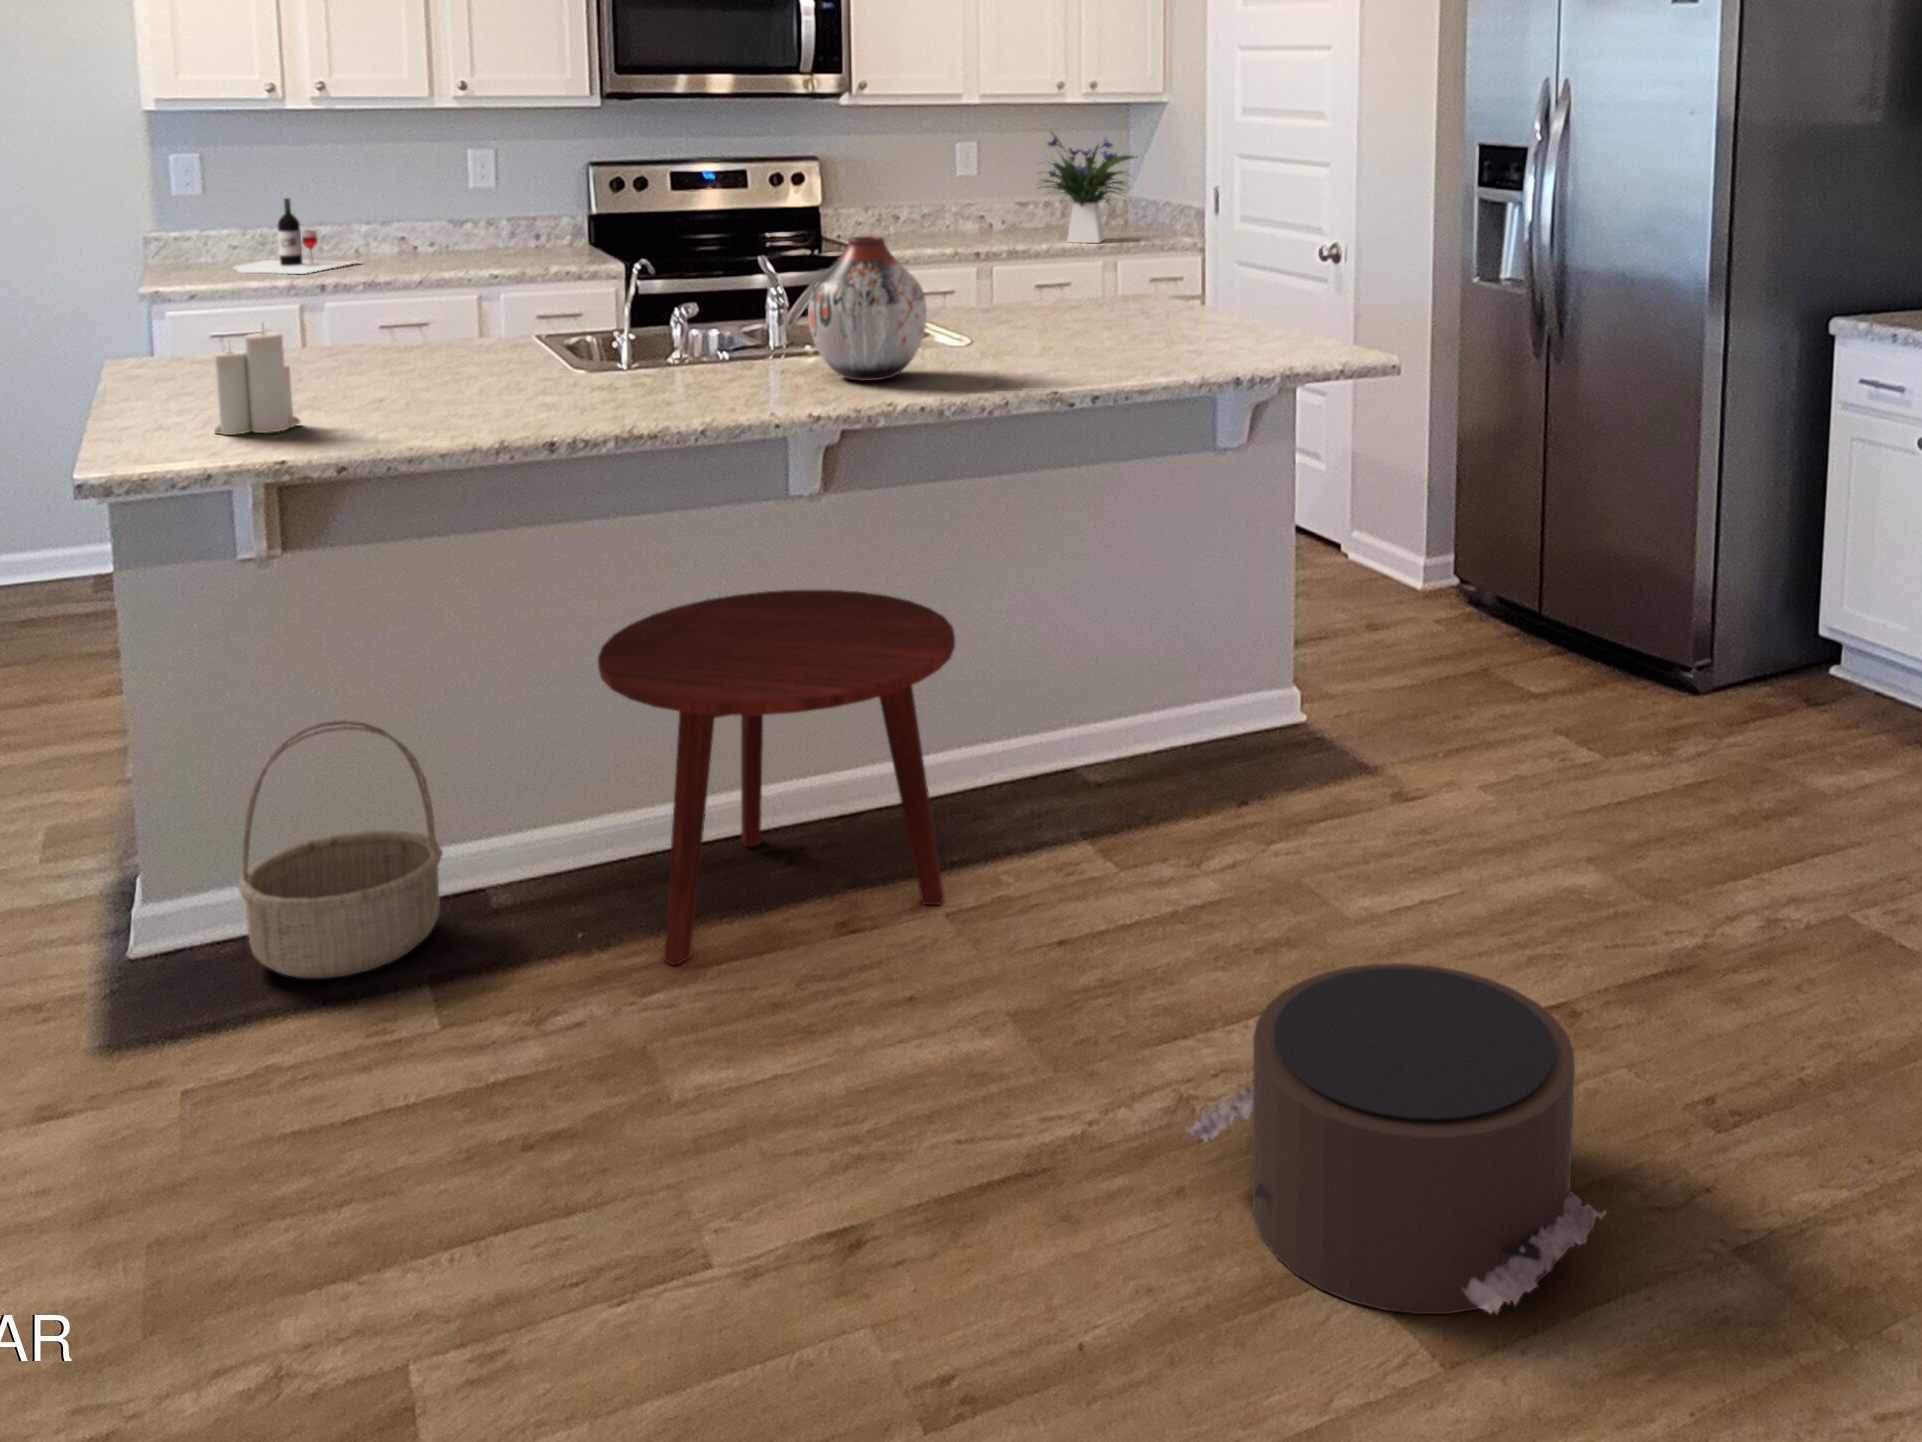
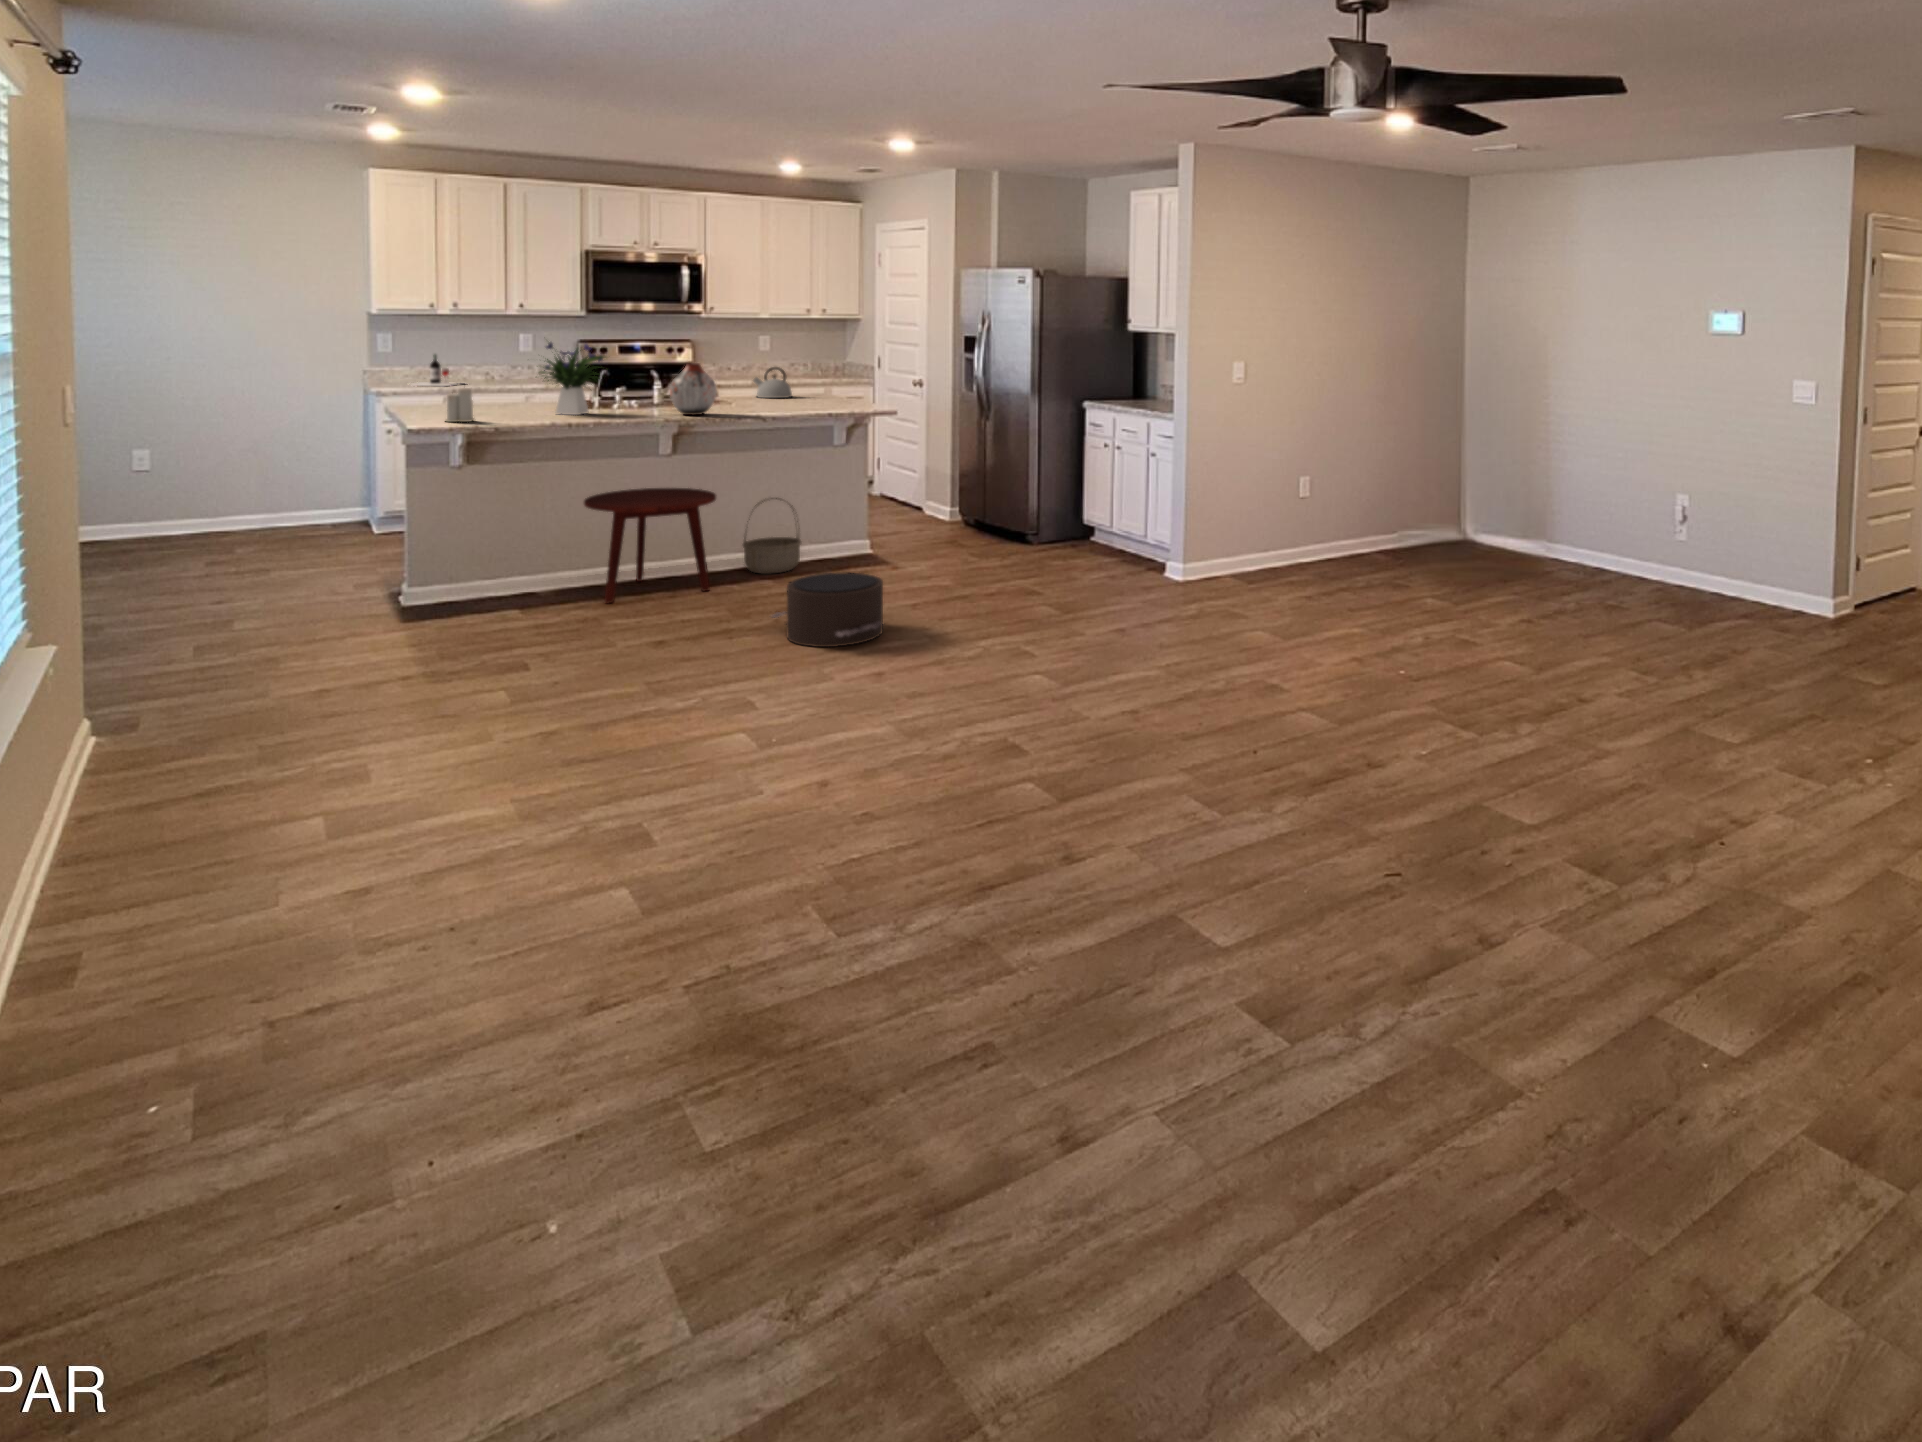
flower arrangement: present [1043,133,1137,243] -> present [542,342,605,415]
kettle: none [972,223,1064,300] -> present [753,367,792,398]
basket: present [238,721,443,978] -> present [743,498,801,574]

